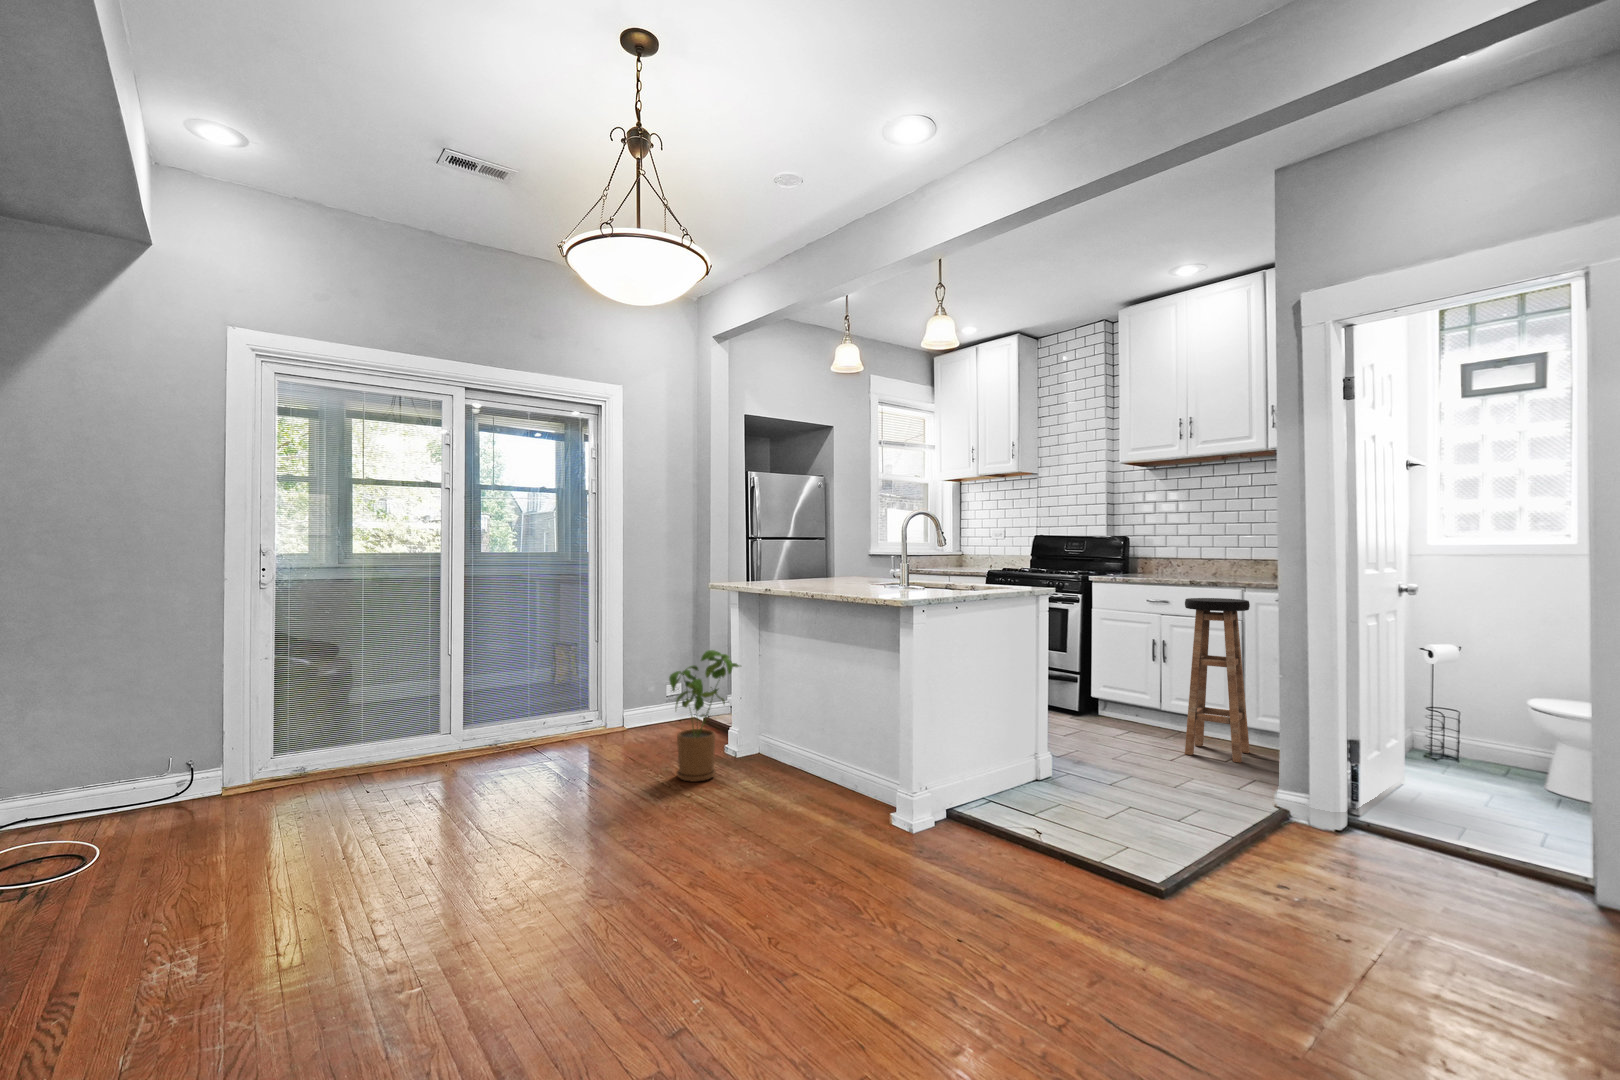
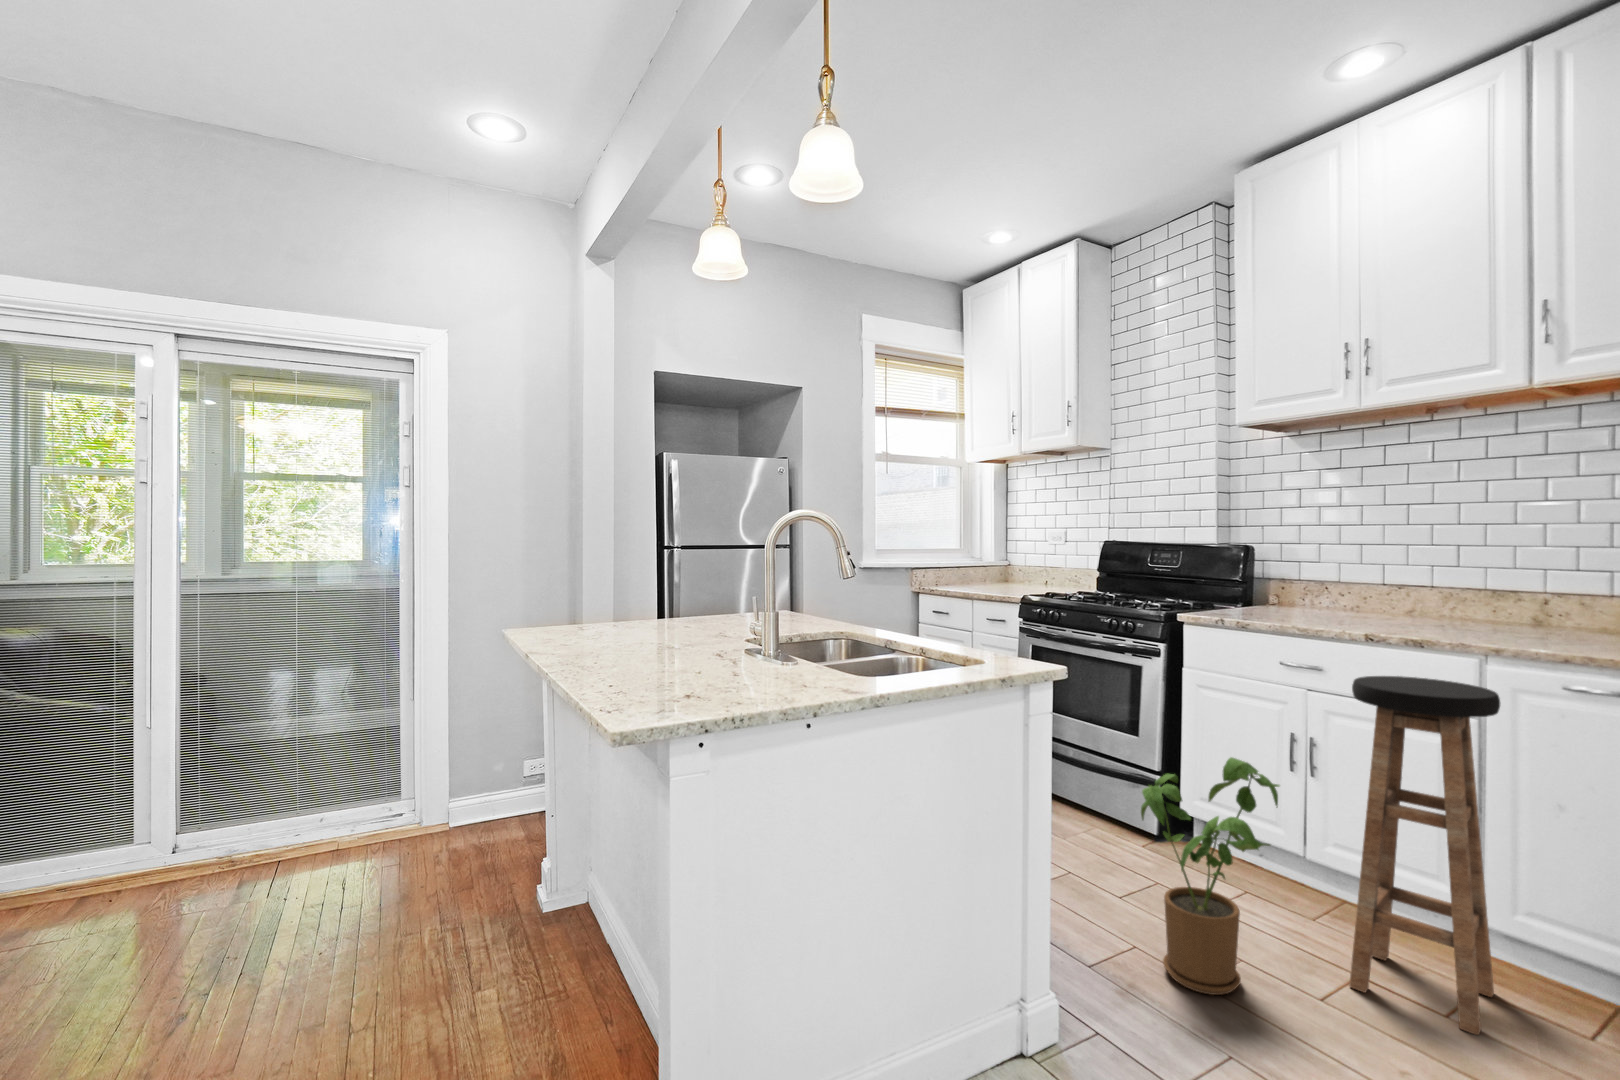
house plant: present [669,650,739,782] -> present [1141,757,1279,995]

